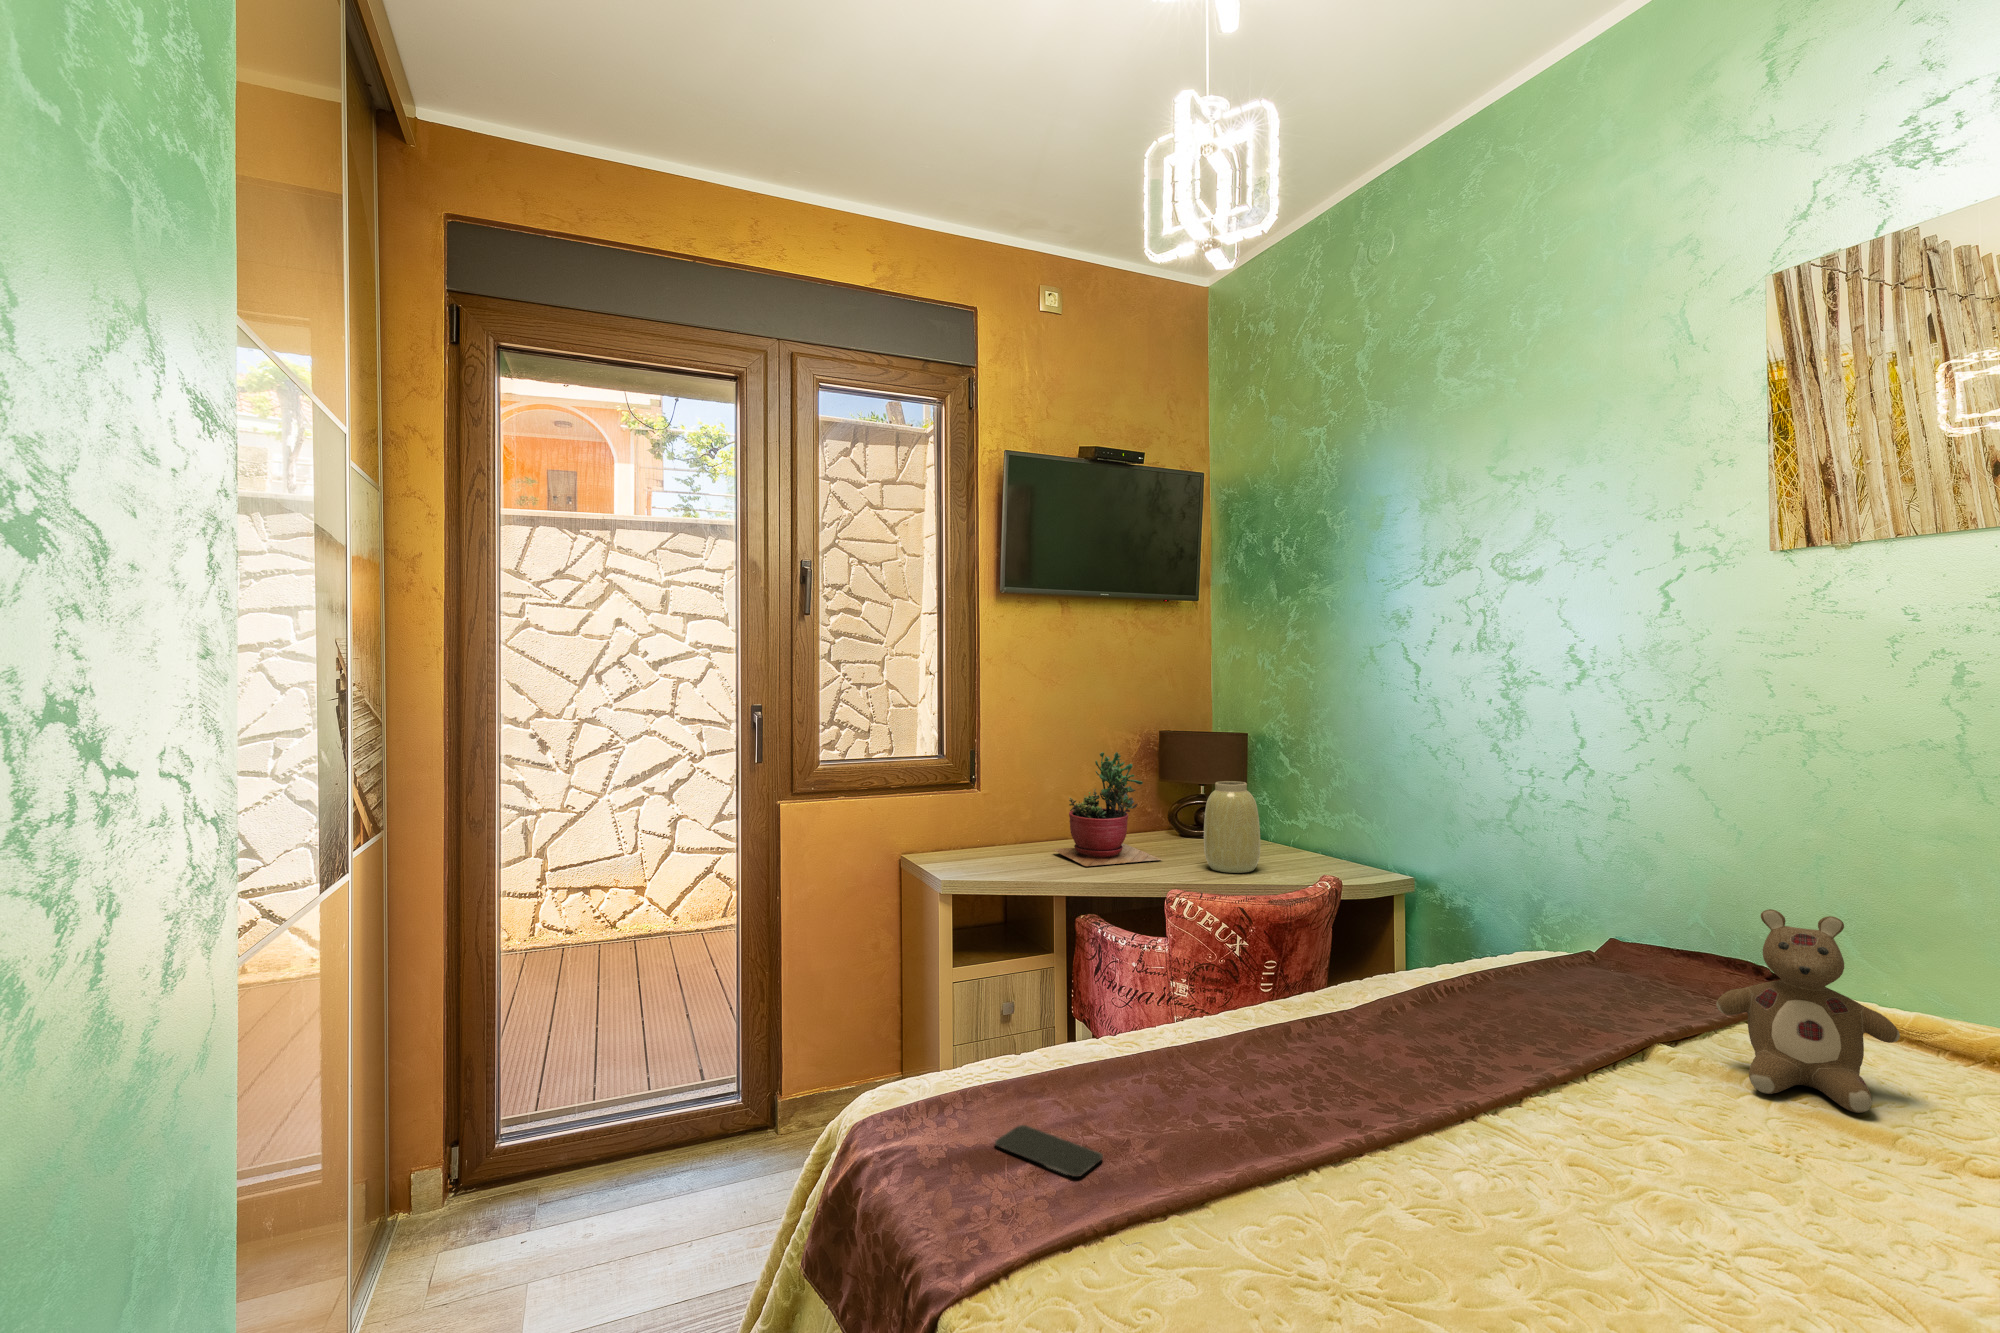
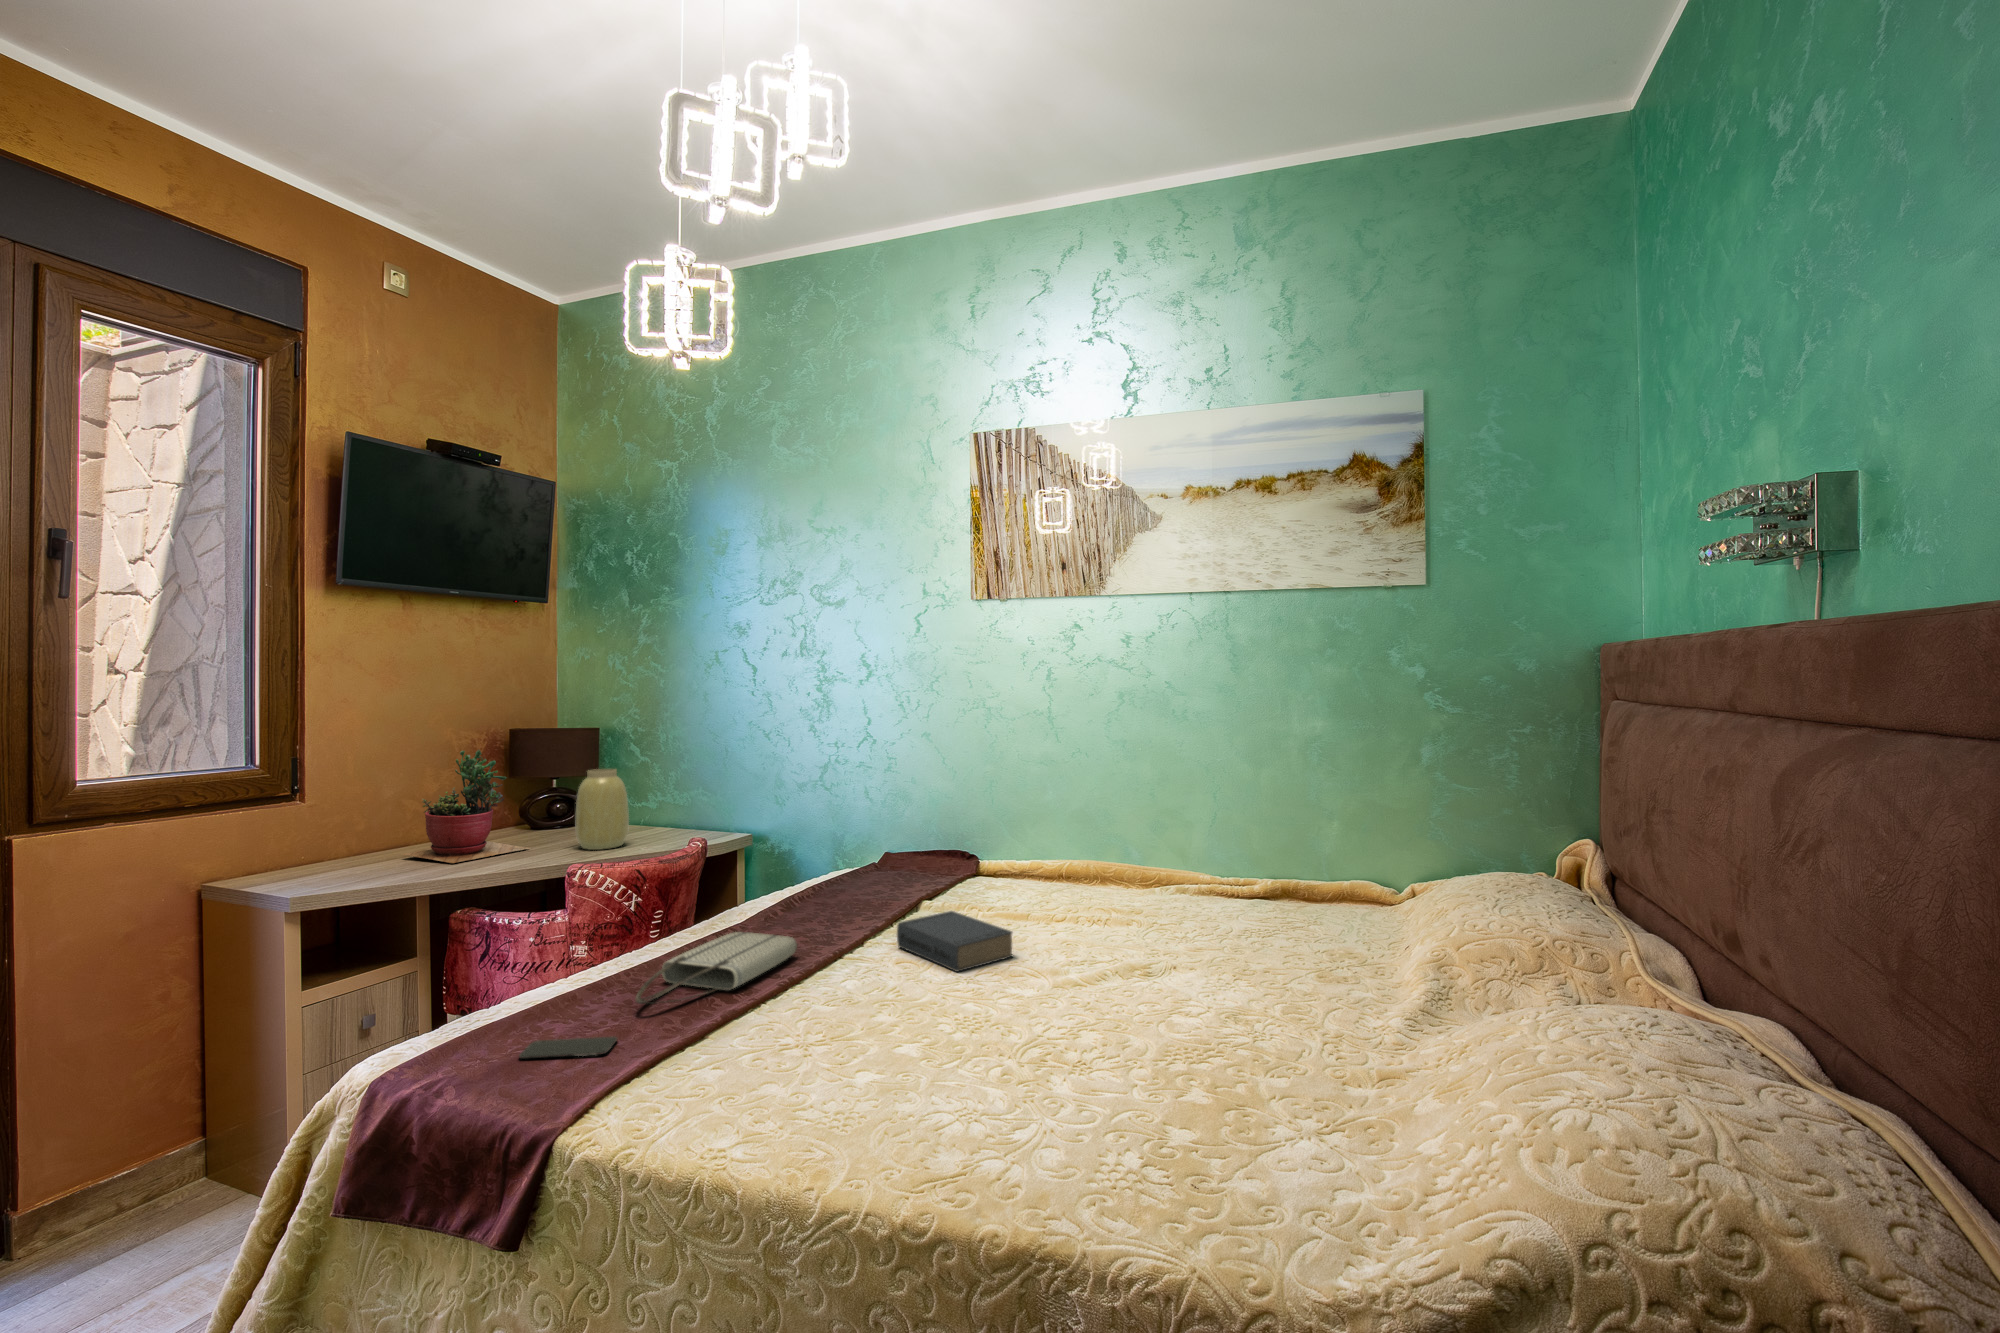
stuffed bear: present [1716,909,1900,1113] -> none [952,808,1030,912]
tote bag: none [1145,1033,1396,1126] -> present [636,932,797,1004]
book: none [1579,1084,1831,1226] -> present [897,911,1013,972]

